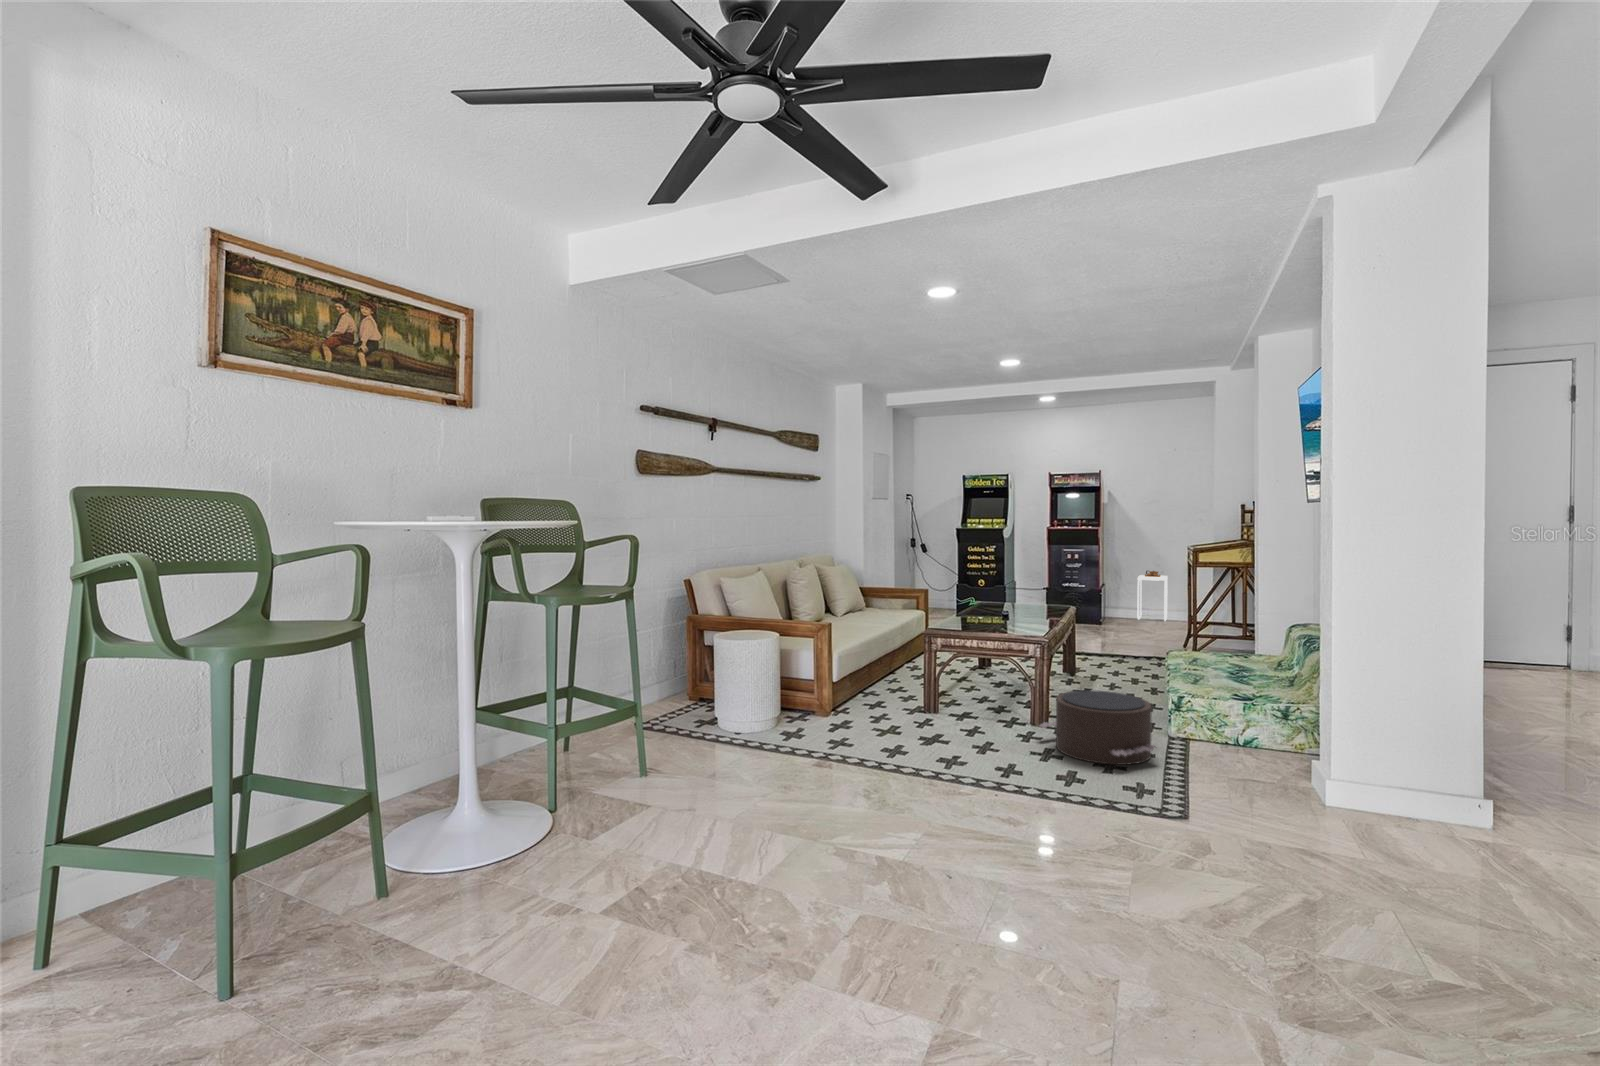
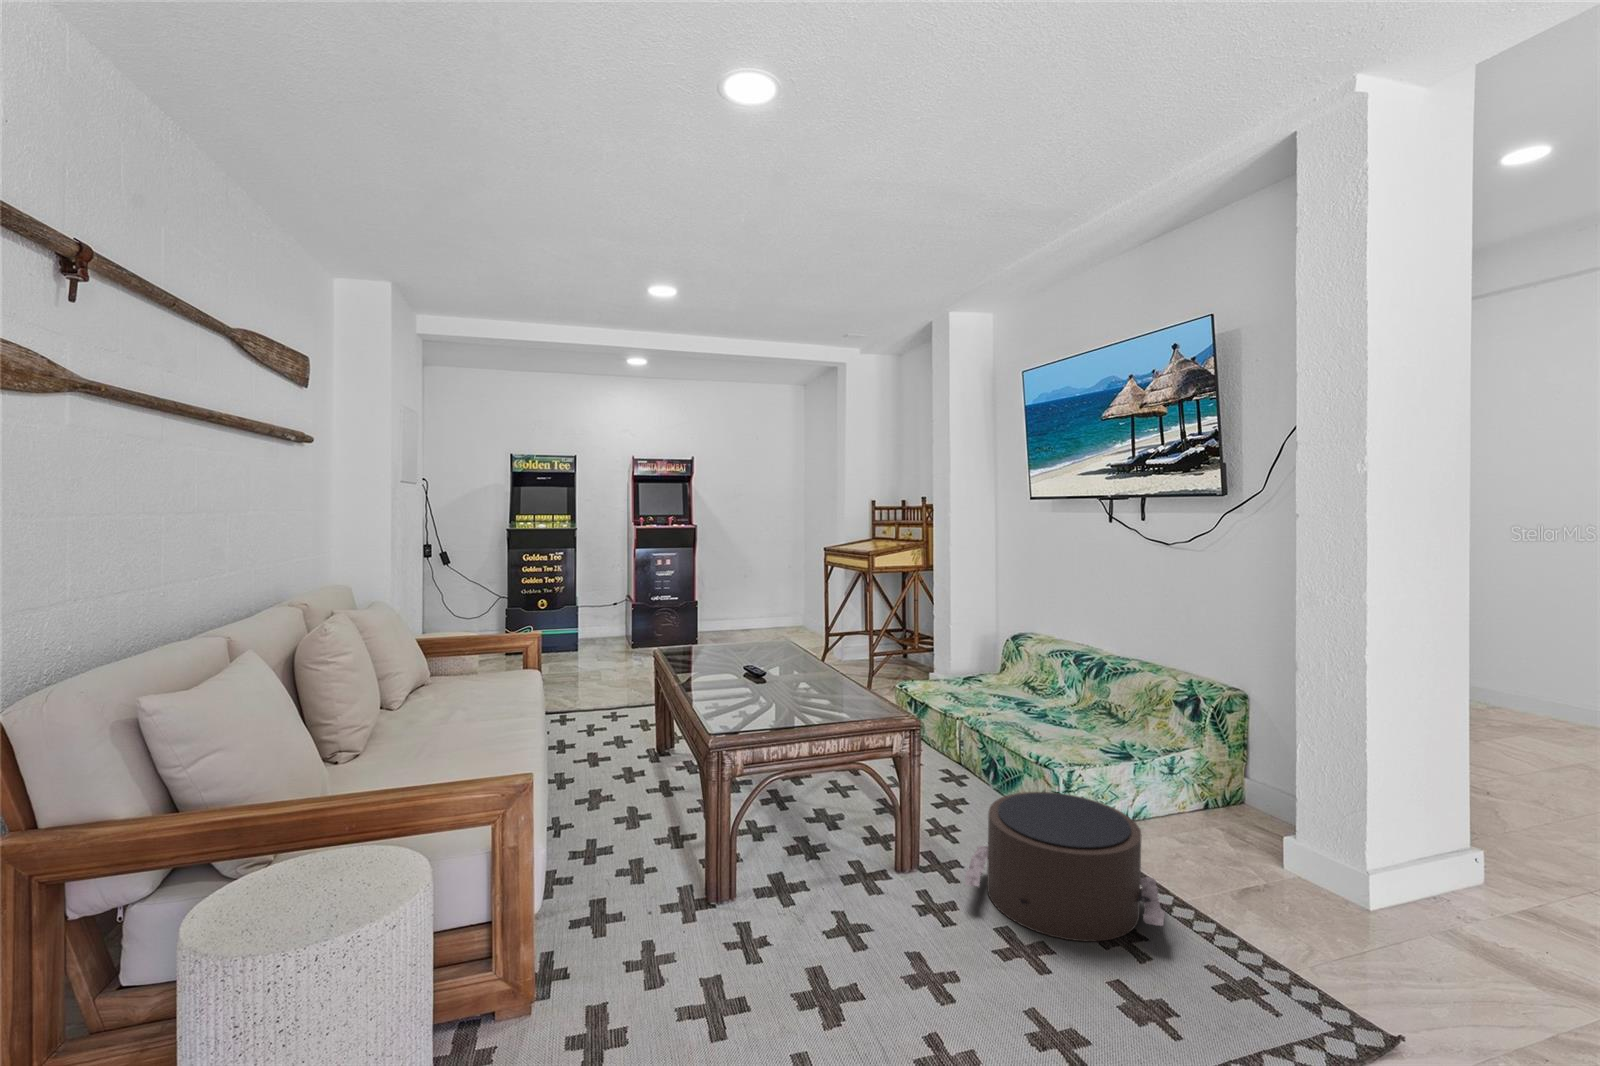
side table: present [1137,571,1168,621] -> none [716,573,750,630]

